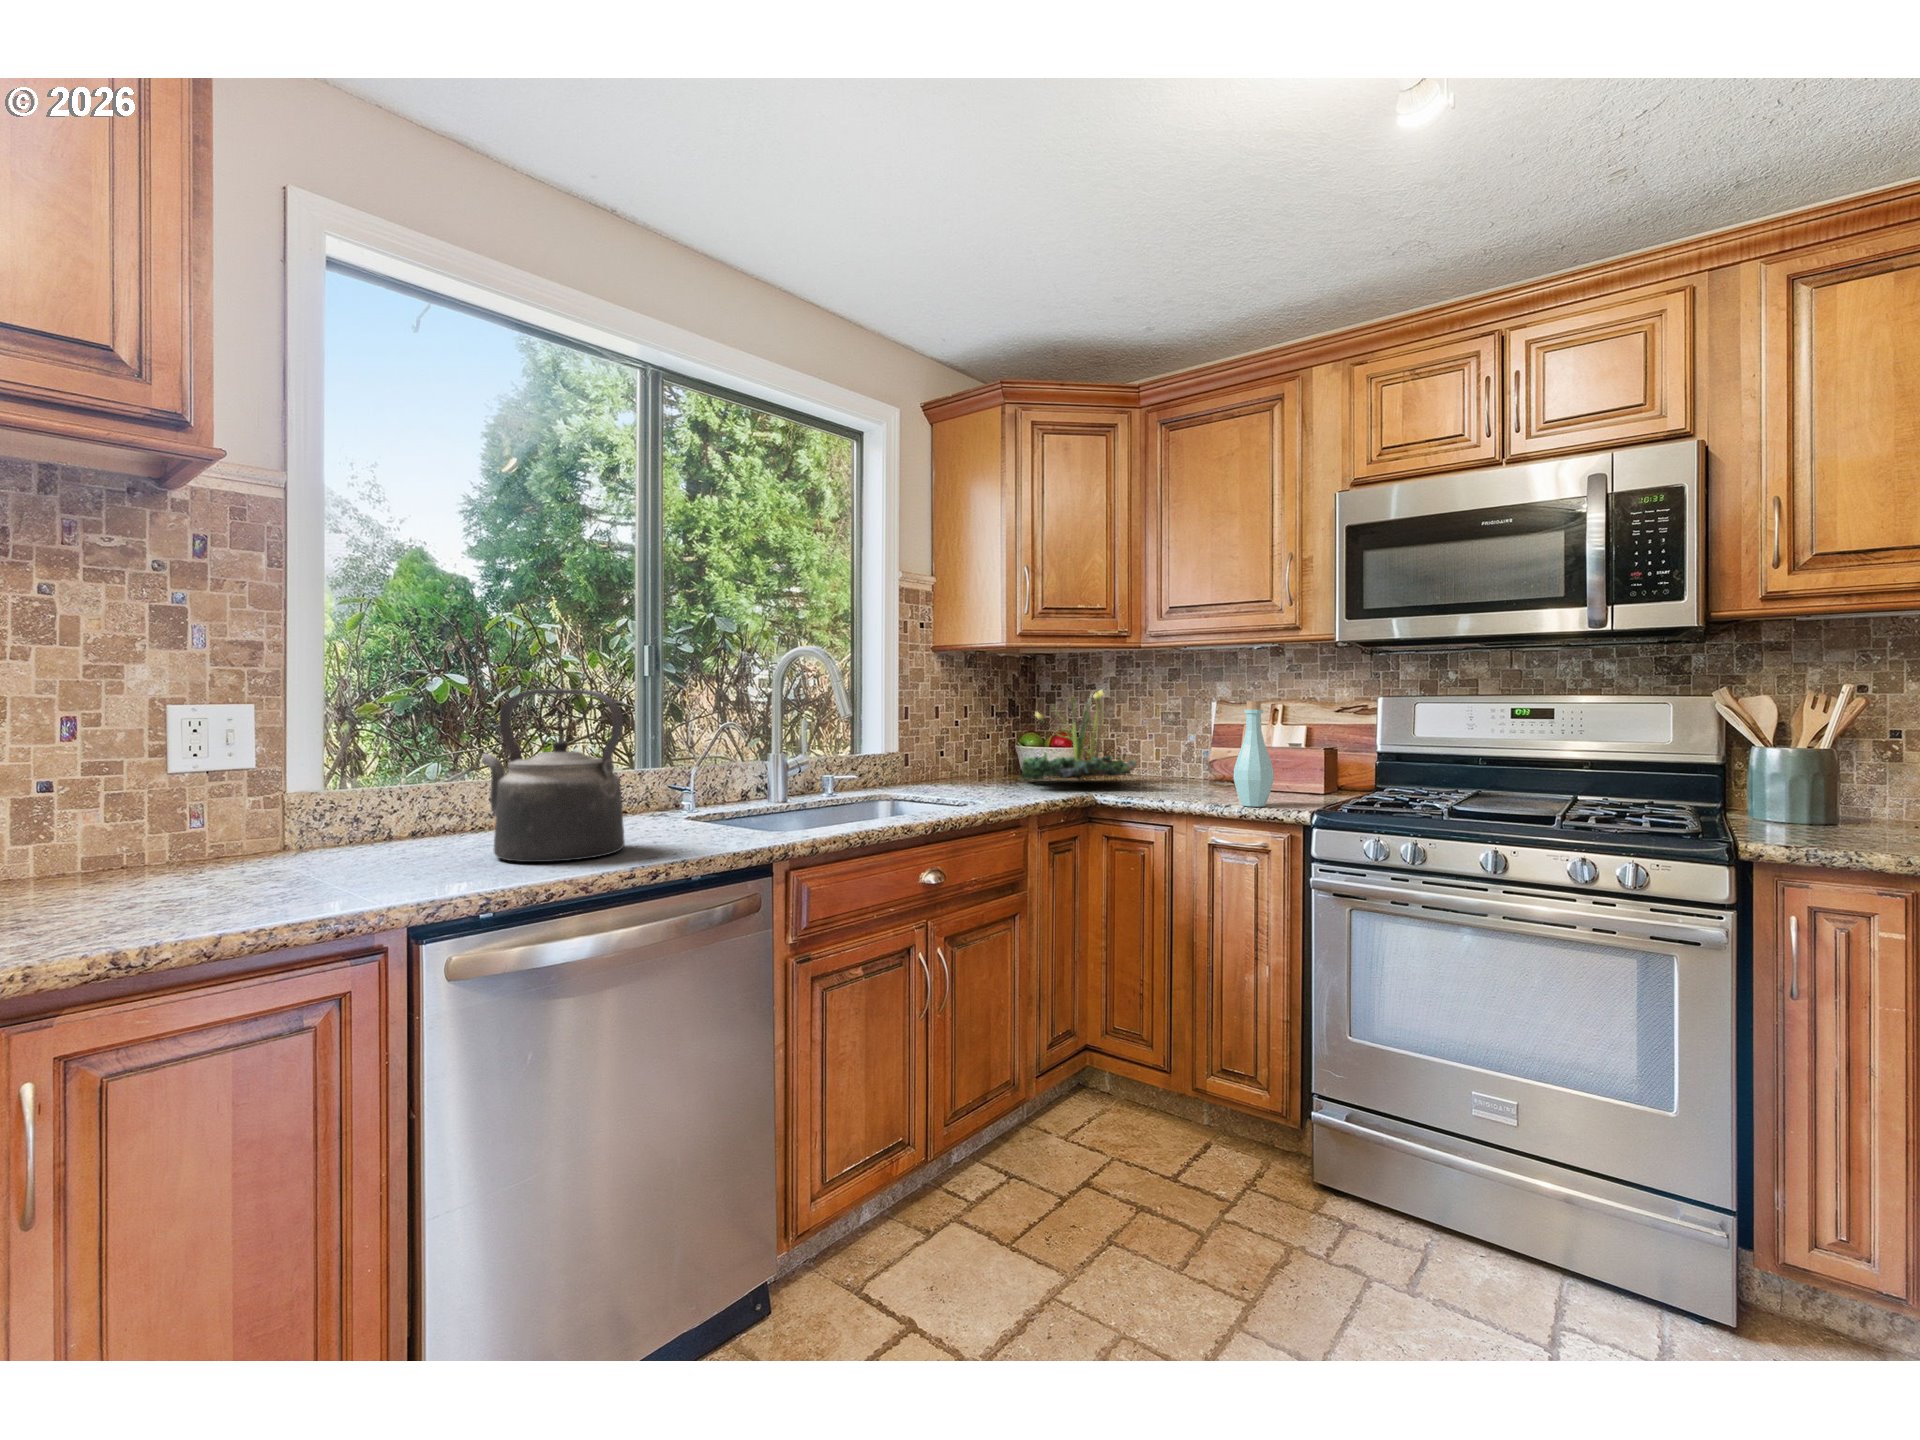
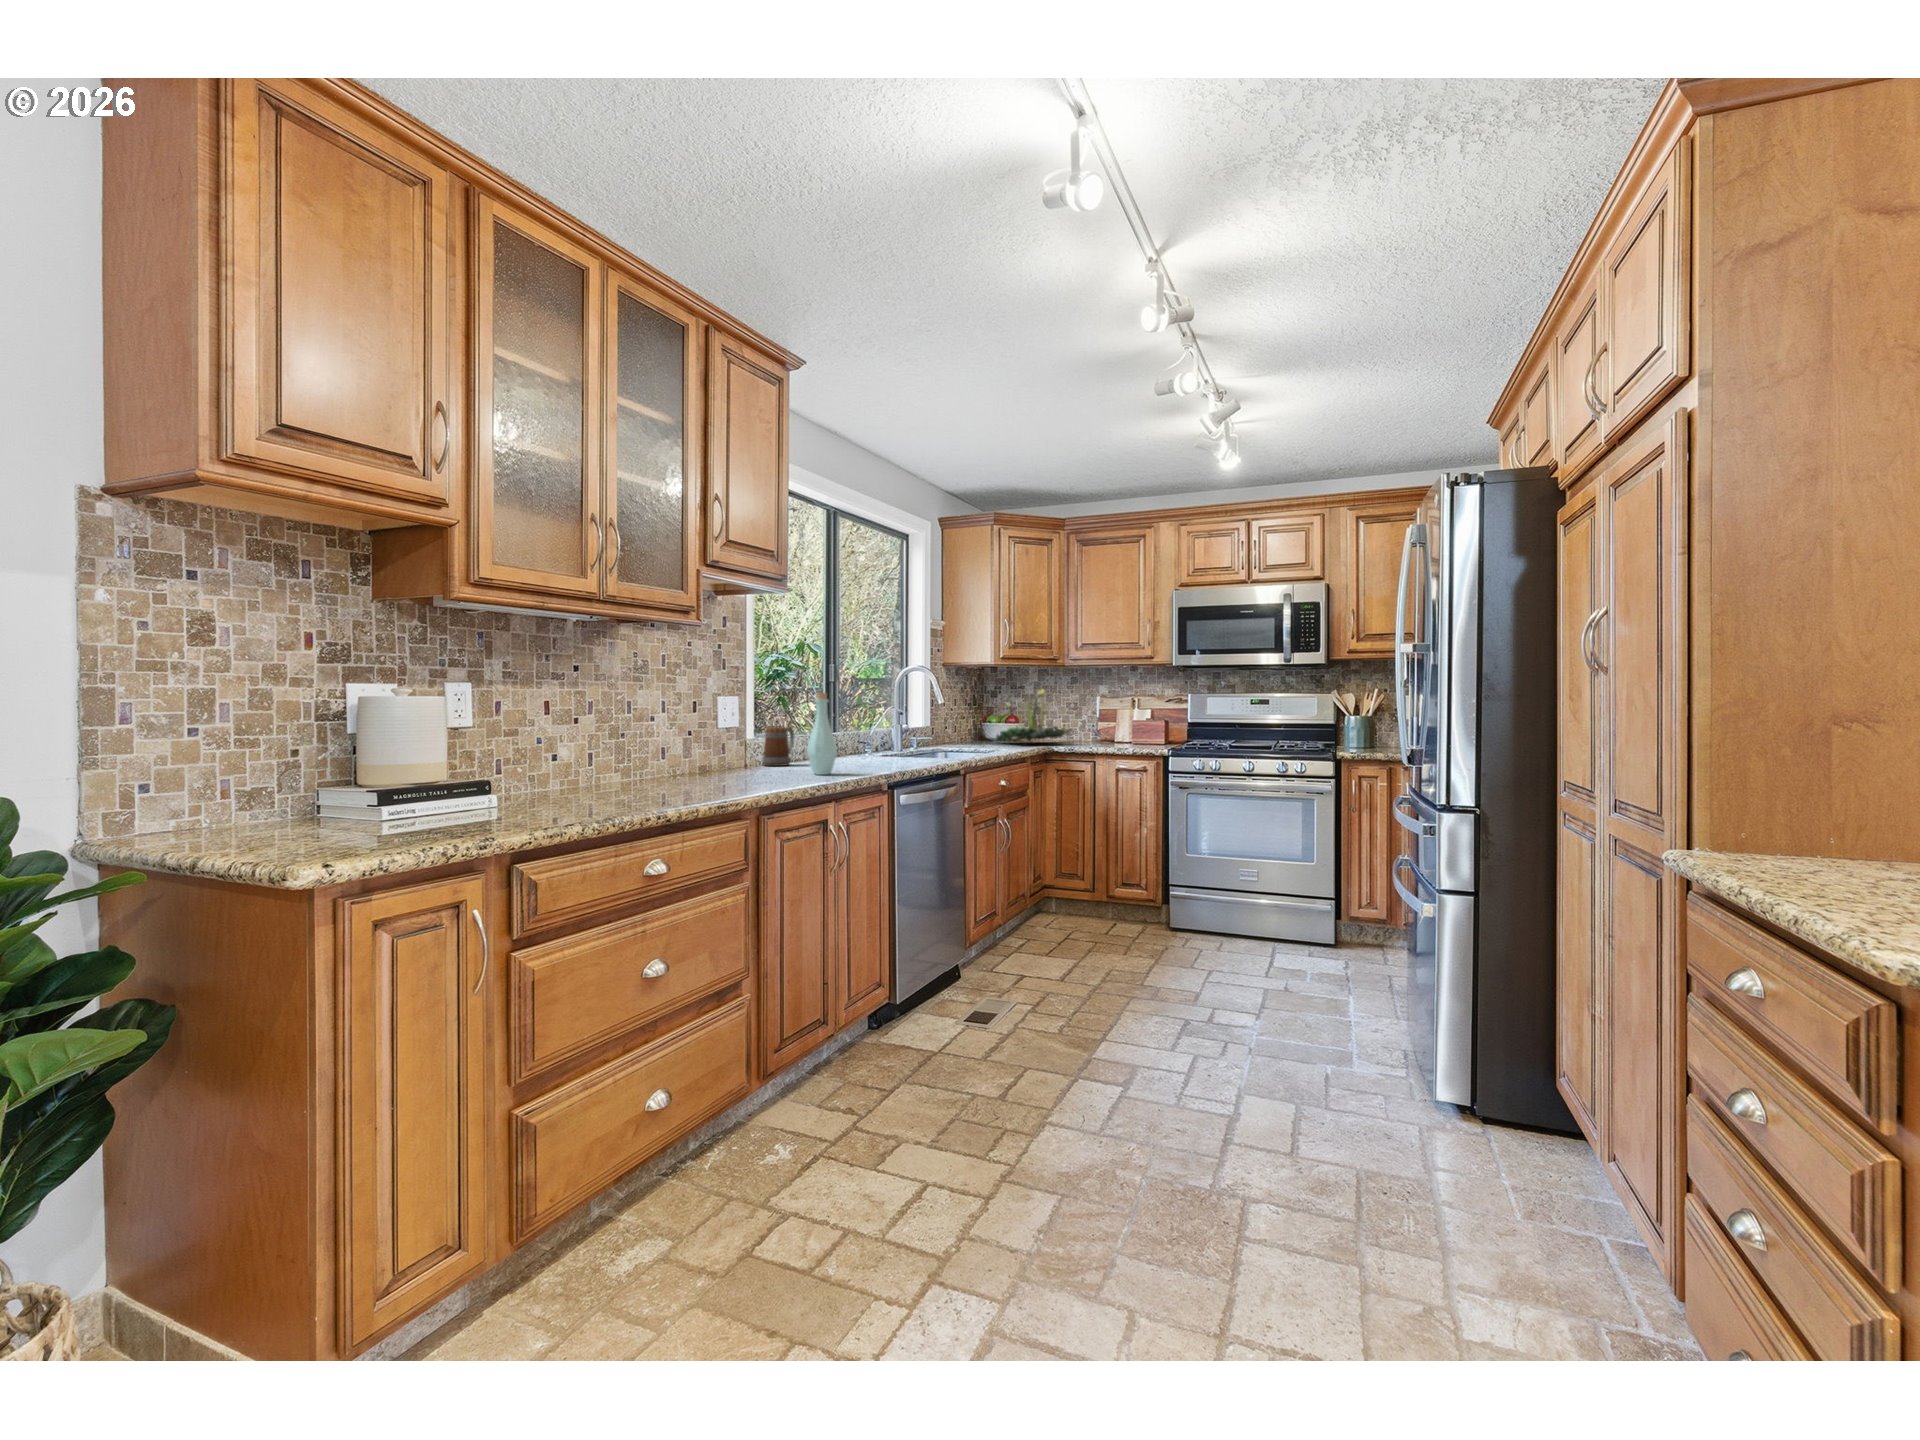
kettle: present [482,689,625,862] -> none [842,689,912,764]
bottle: present [1234,701,1274,807] -> present [807,693,837,775]
mug: none [285,771,389,859] -> present [763,727,794,766]

